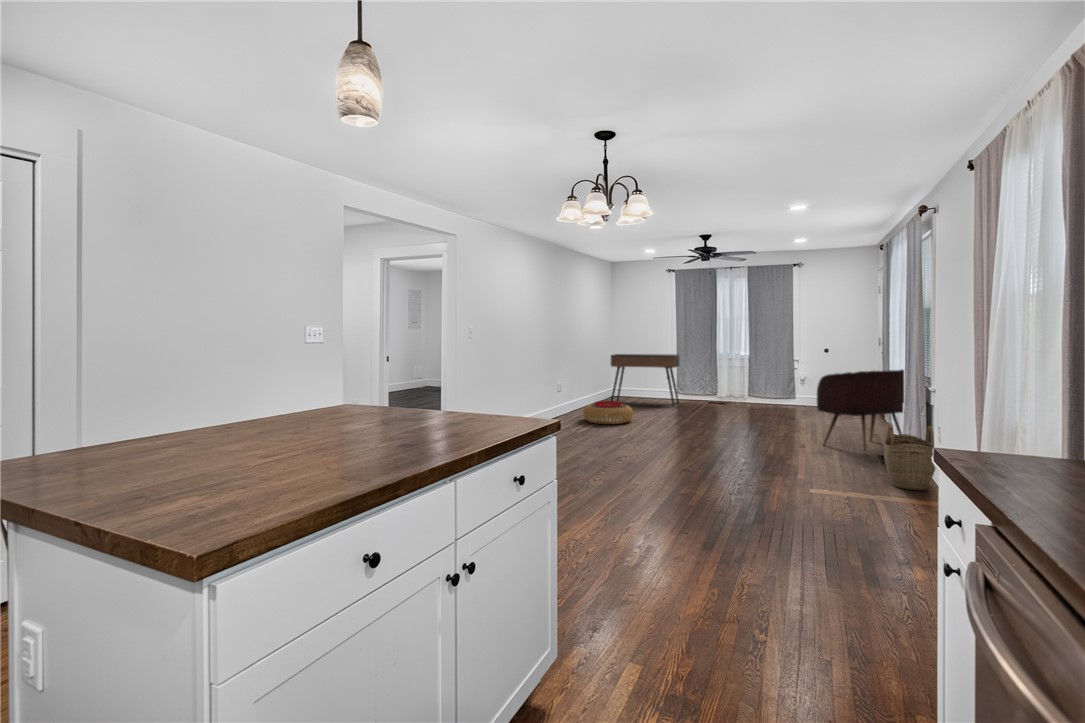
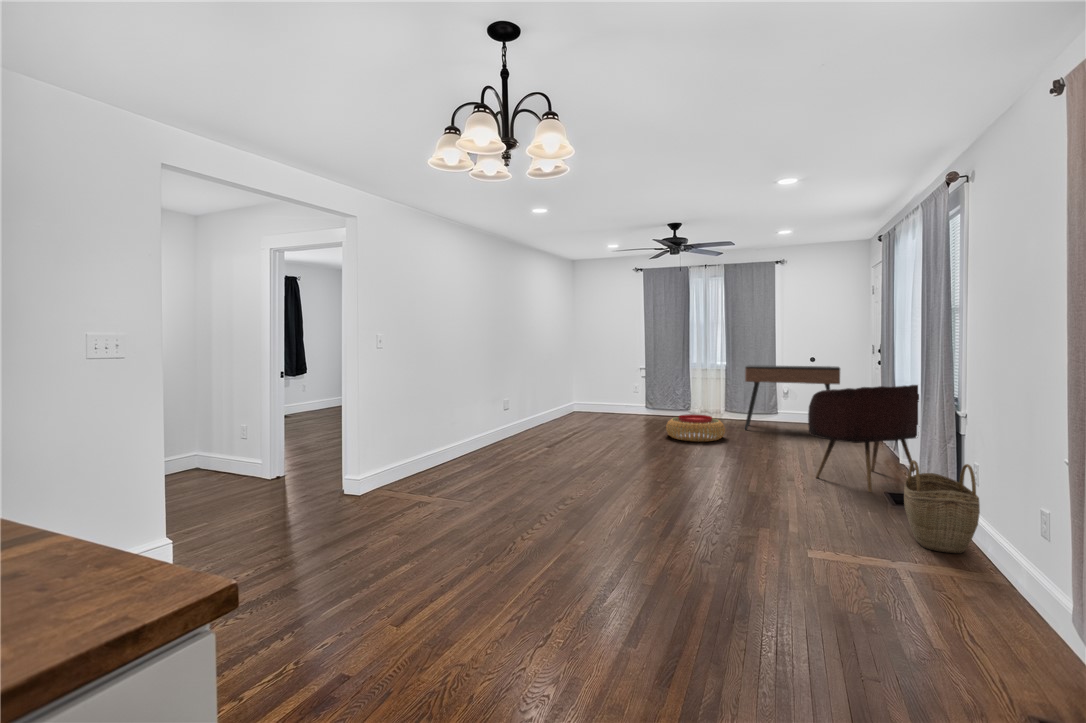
console table: present [611,354,679,406] -> present [745,365,840,430]
pouf: present [583,401,633,424] -> present [666,414,725,442]

